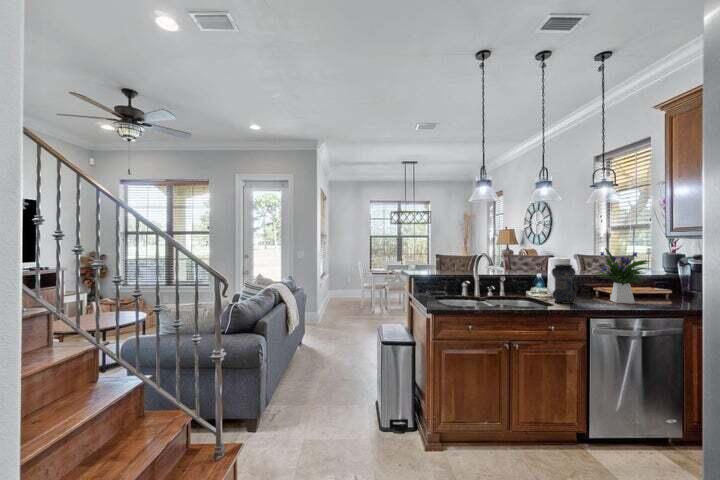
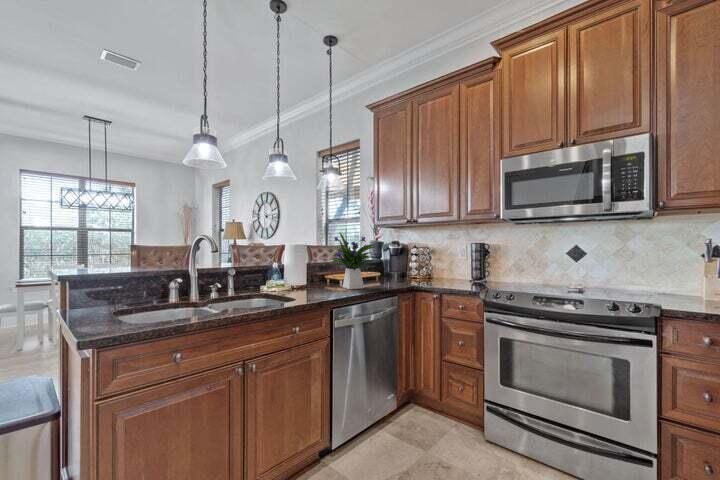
vase: present [552,264,576,304] -> none [289,251,315,297]

